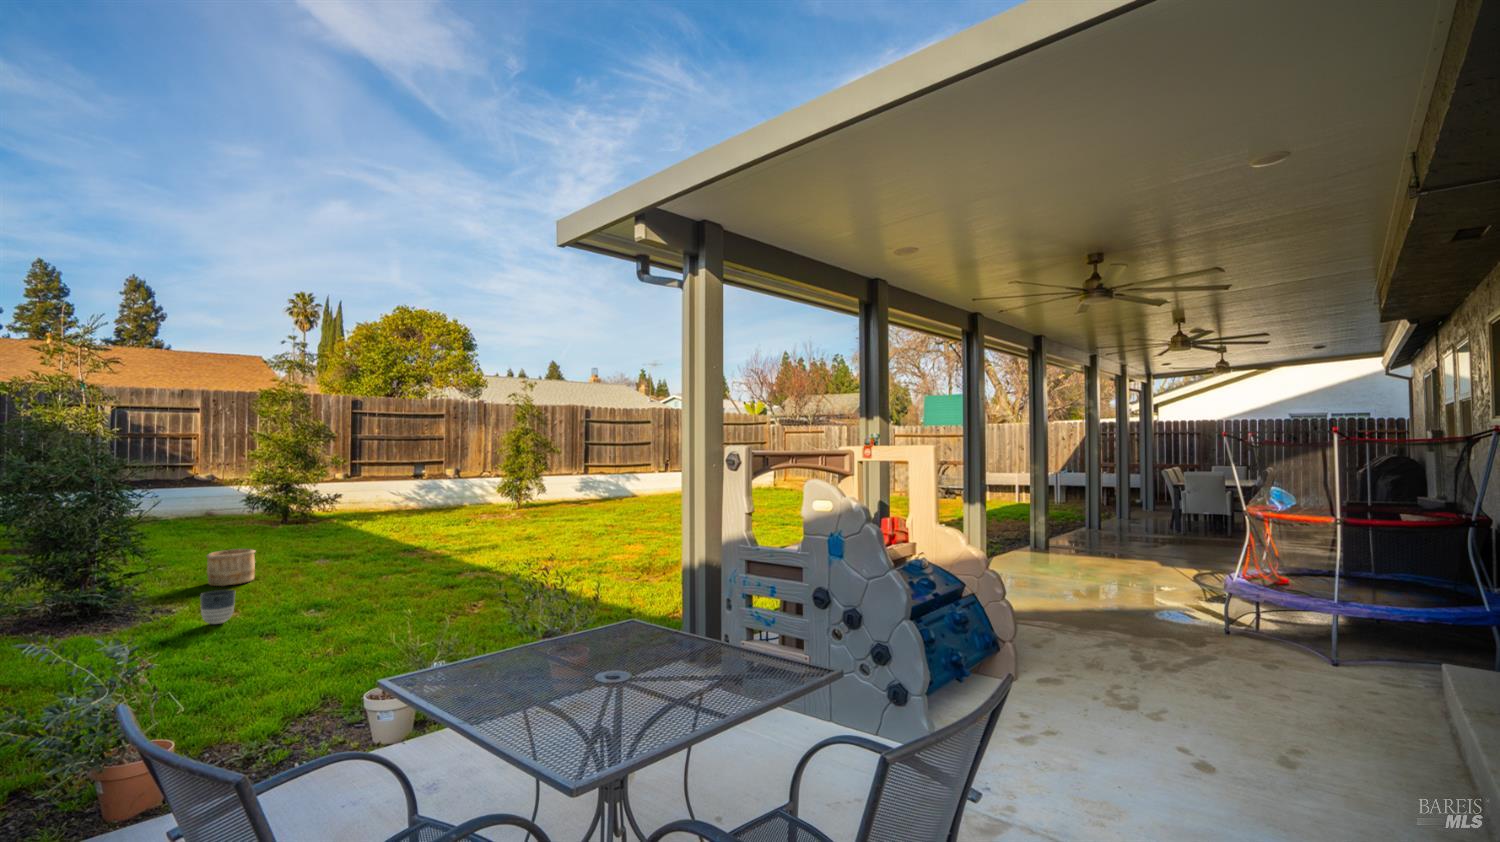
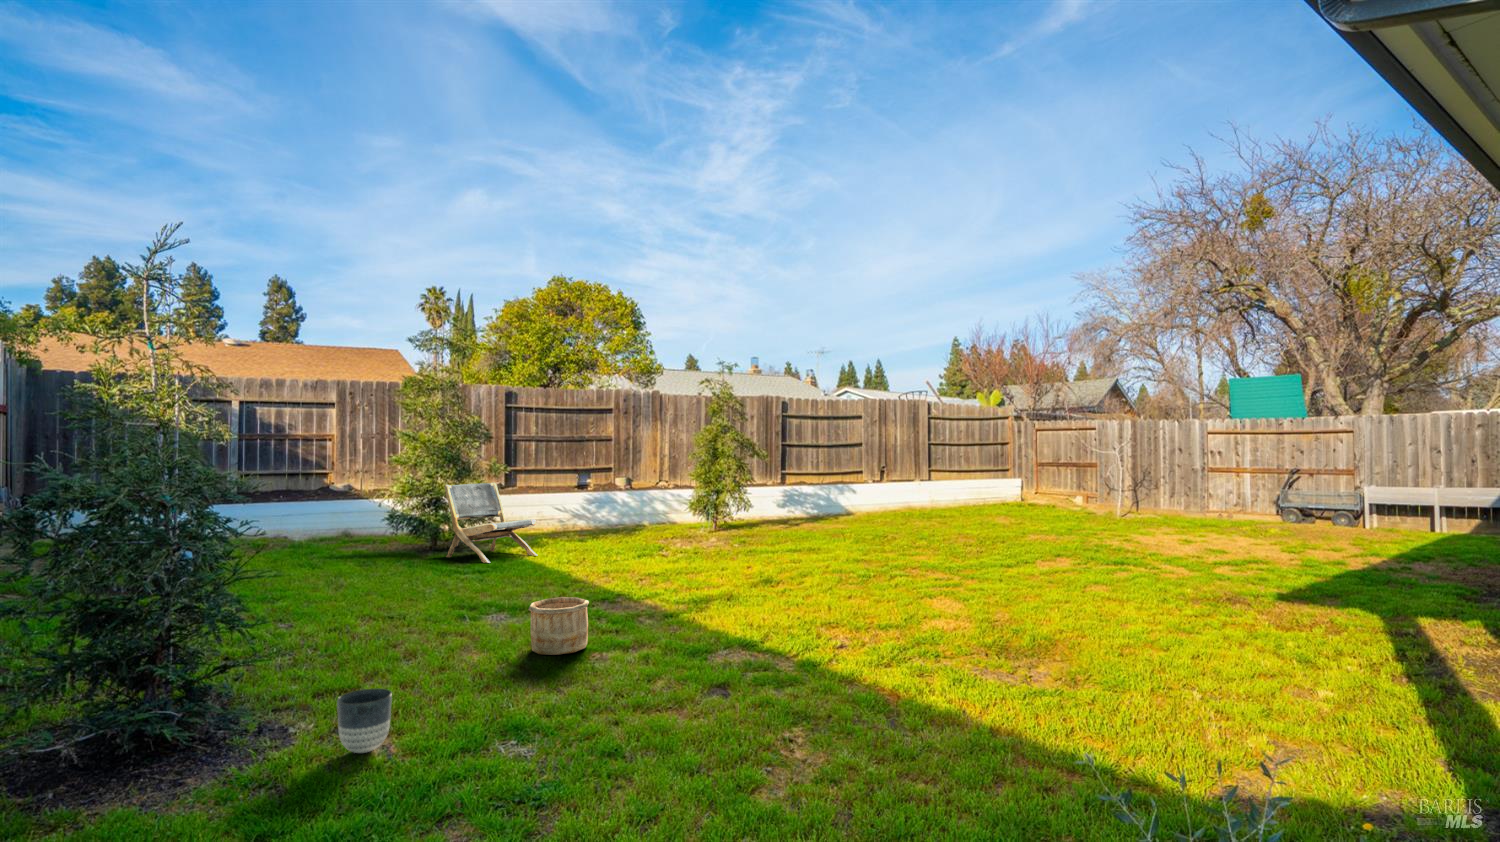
lounge chair: none [292,472,368,532] -> present [445,482,538,563]
wooden bucket: present [206,549,255,586] -> present [529,597,589,655]

